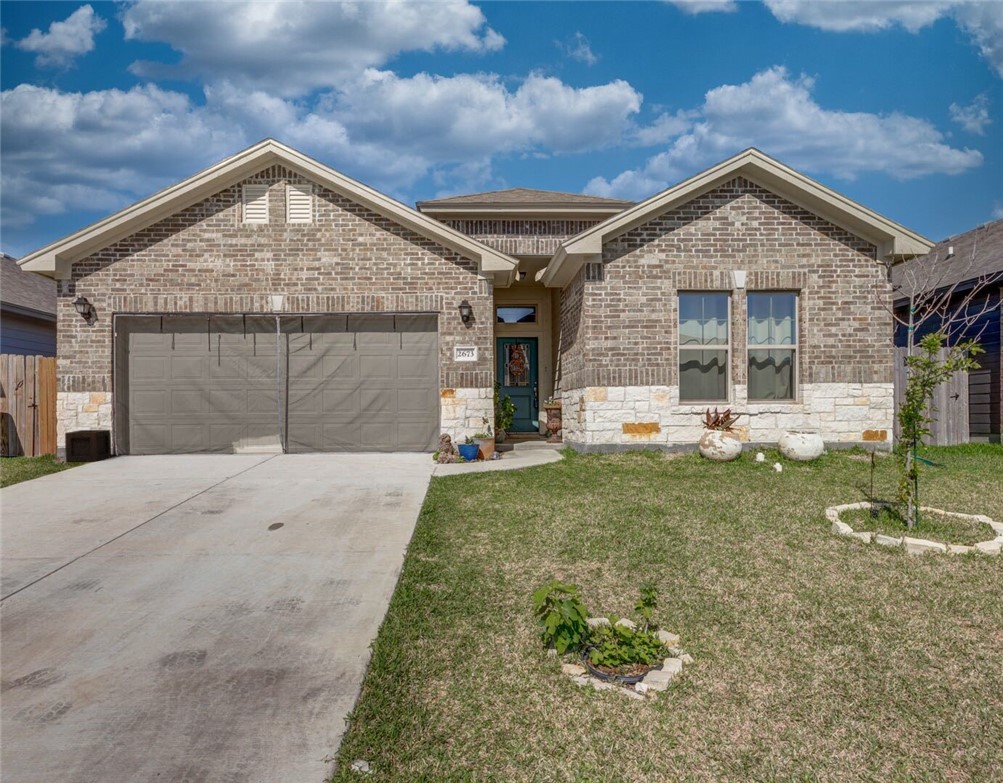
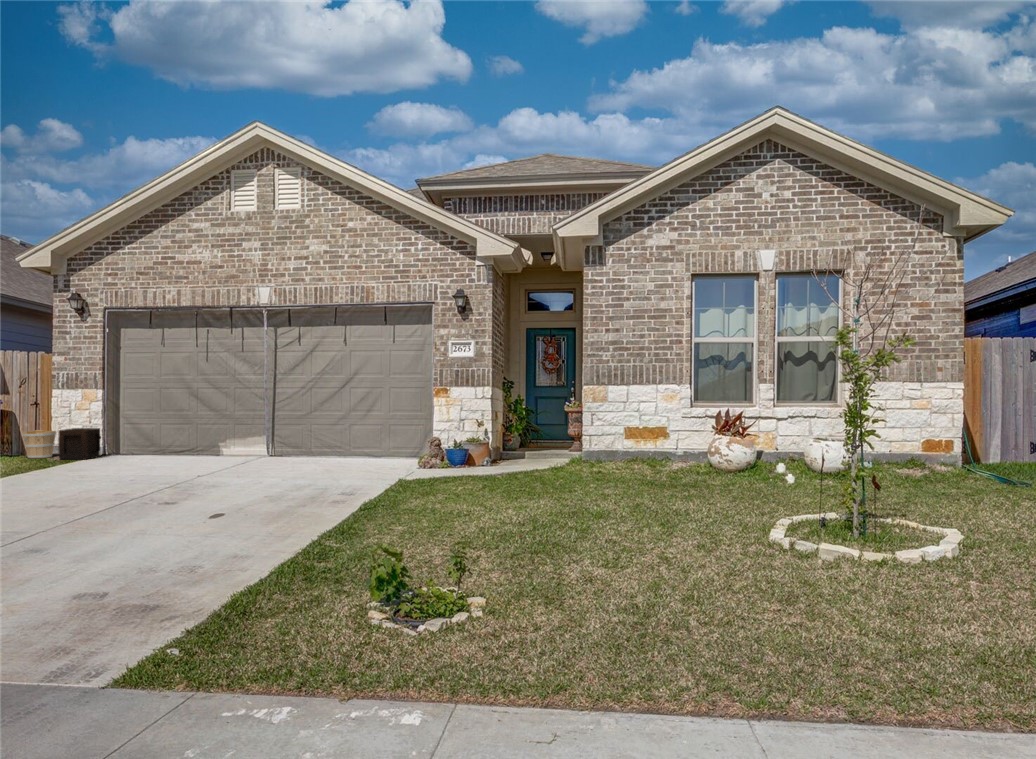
wooden bucket: none [24,432,62,461] -> present [22,430,56,458]

